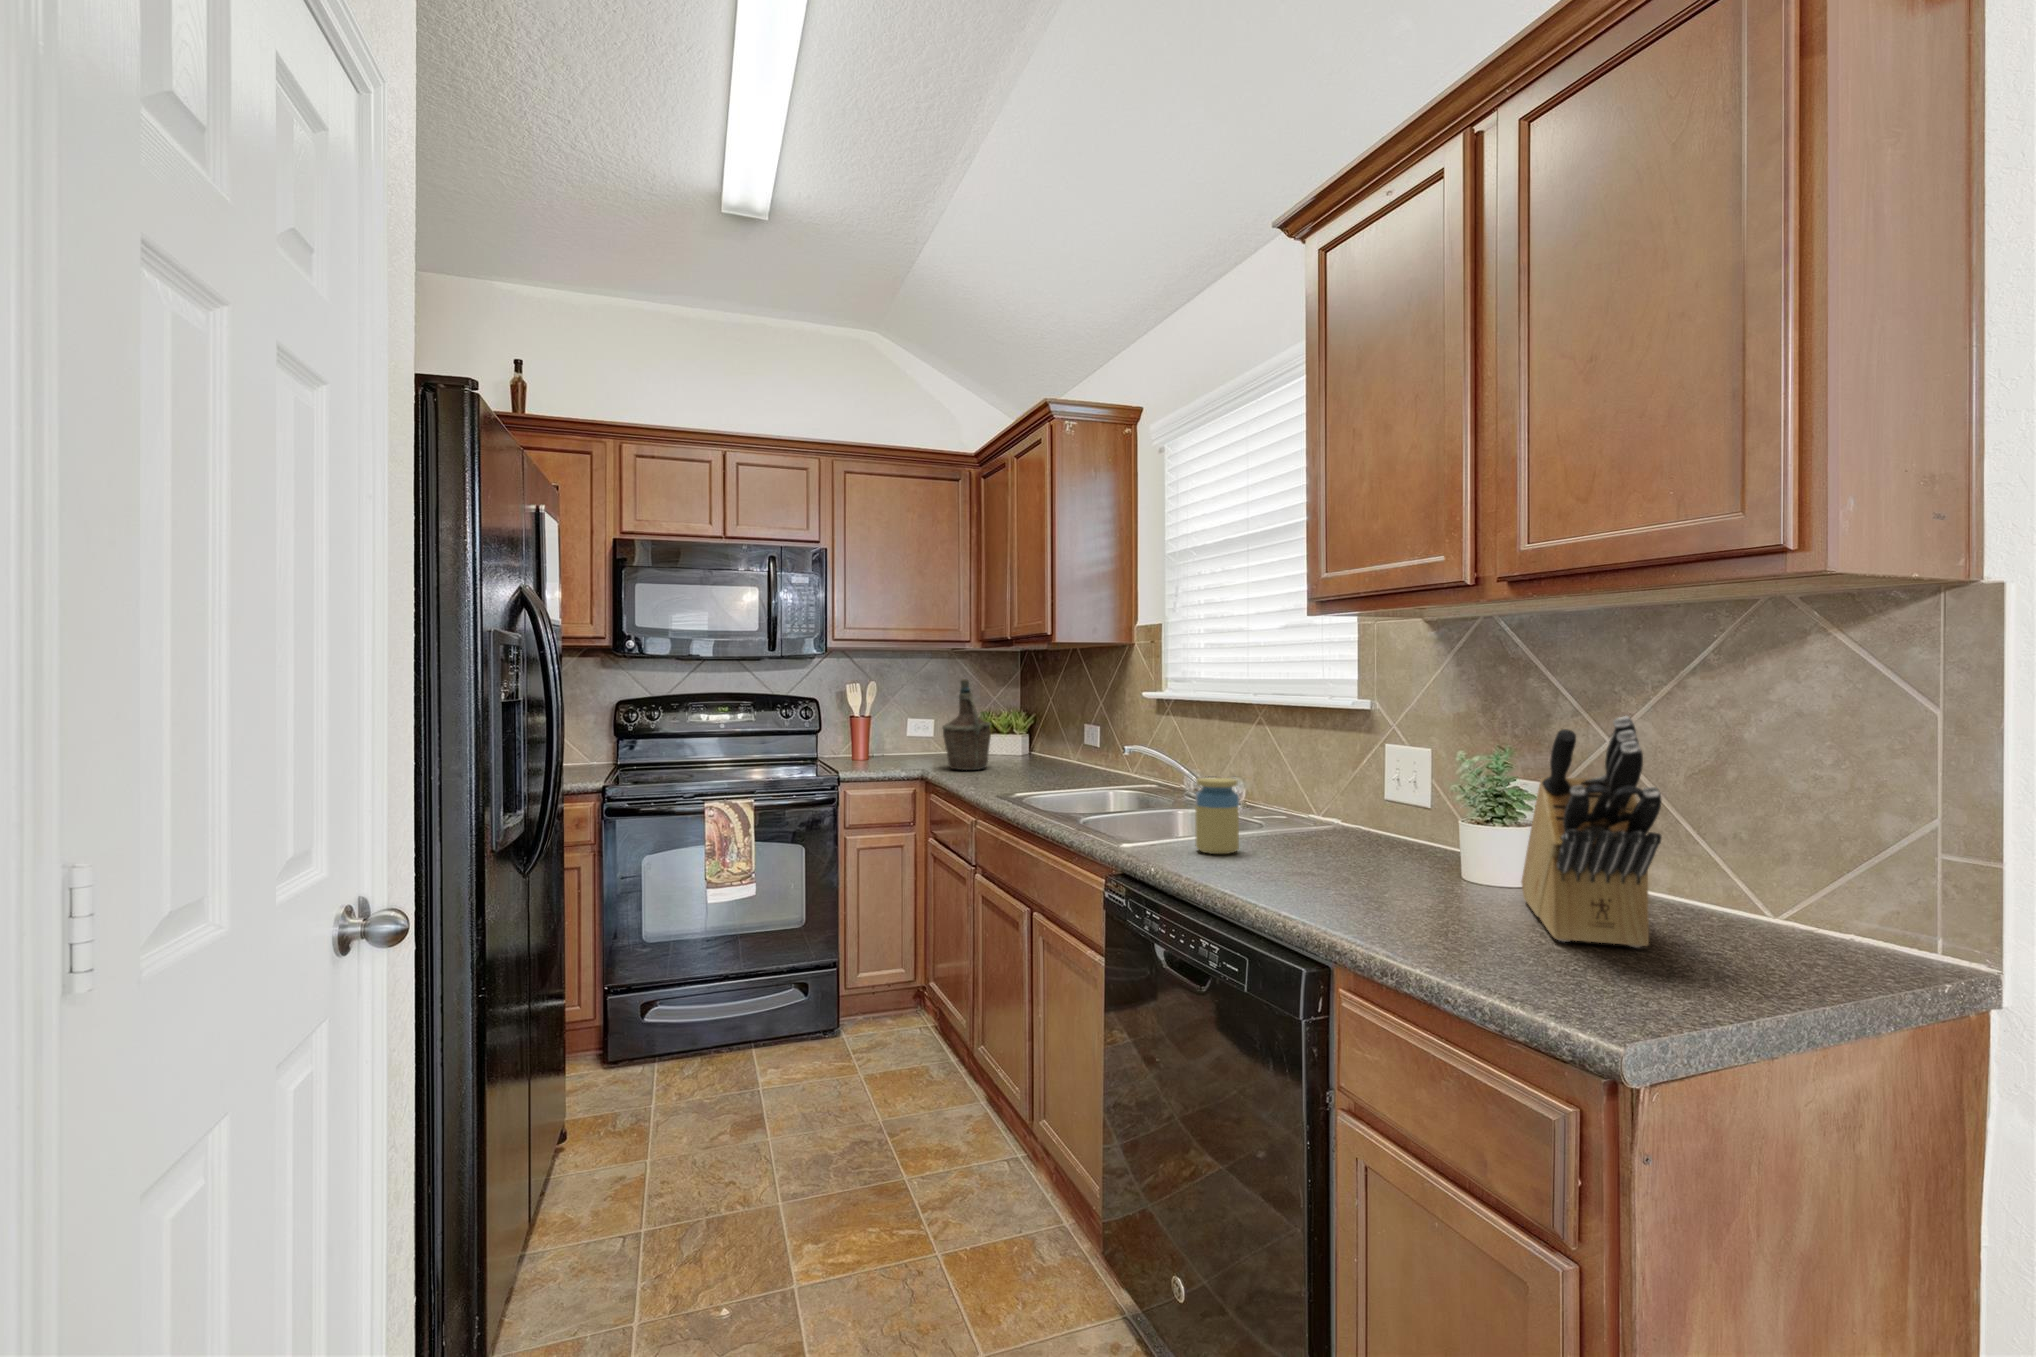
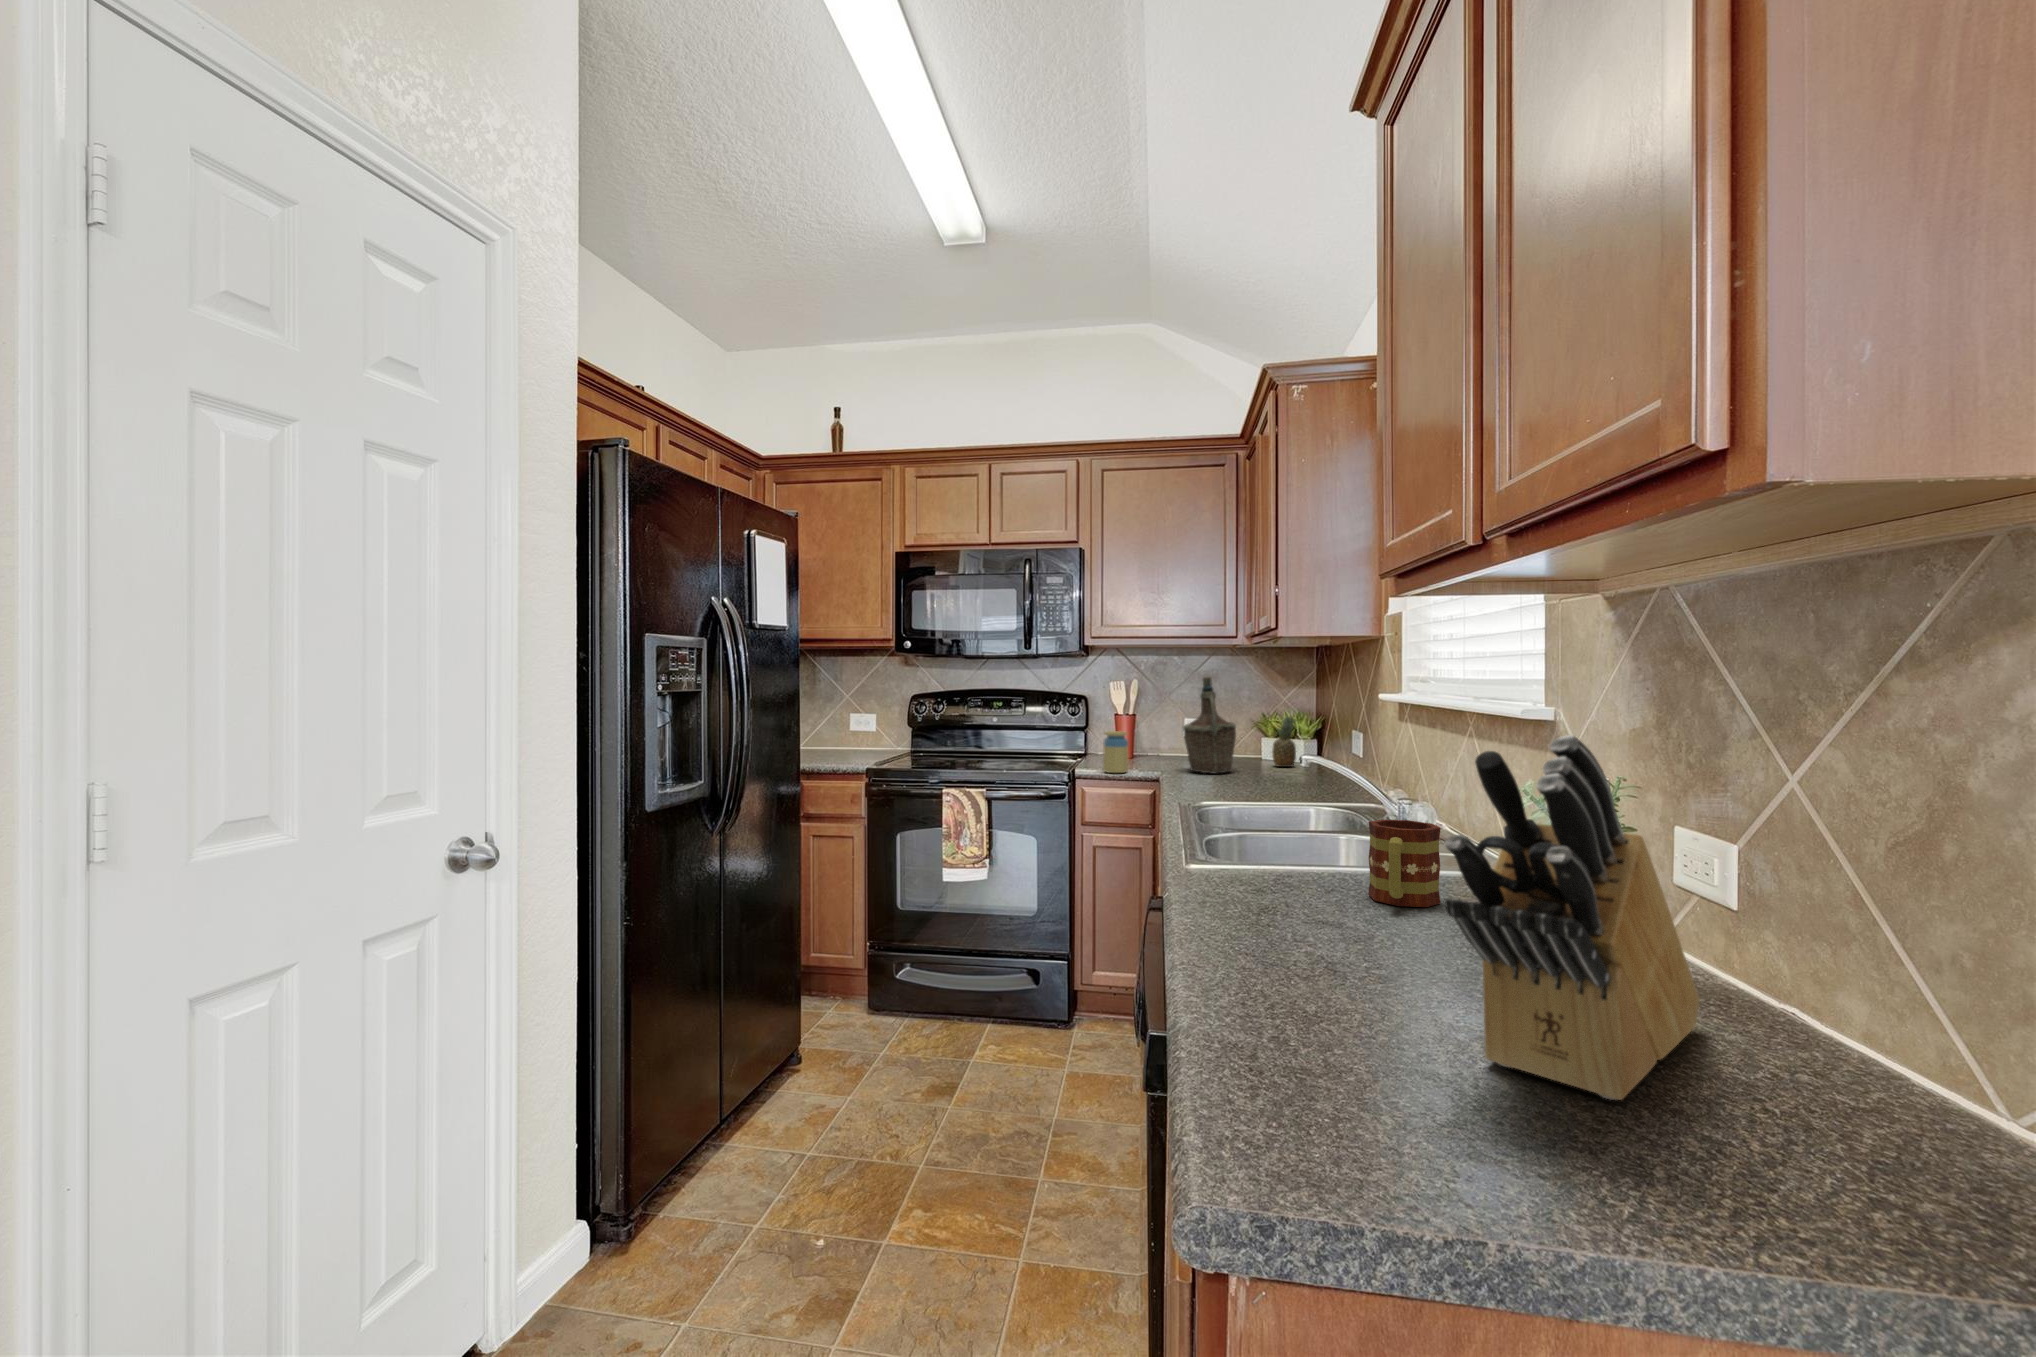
fruit: none [1012,712,1034,761] -> present [1272,716,1297,767]
jar: present [1195,778,1239,854] -> present [1103,731,1128,773]
mug: none [1283,791,1336,858] -> present [1368,820,1441,907]

